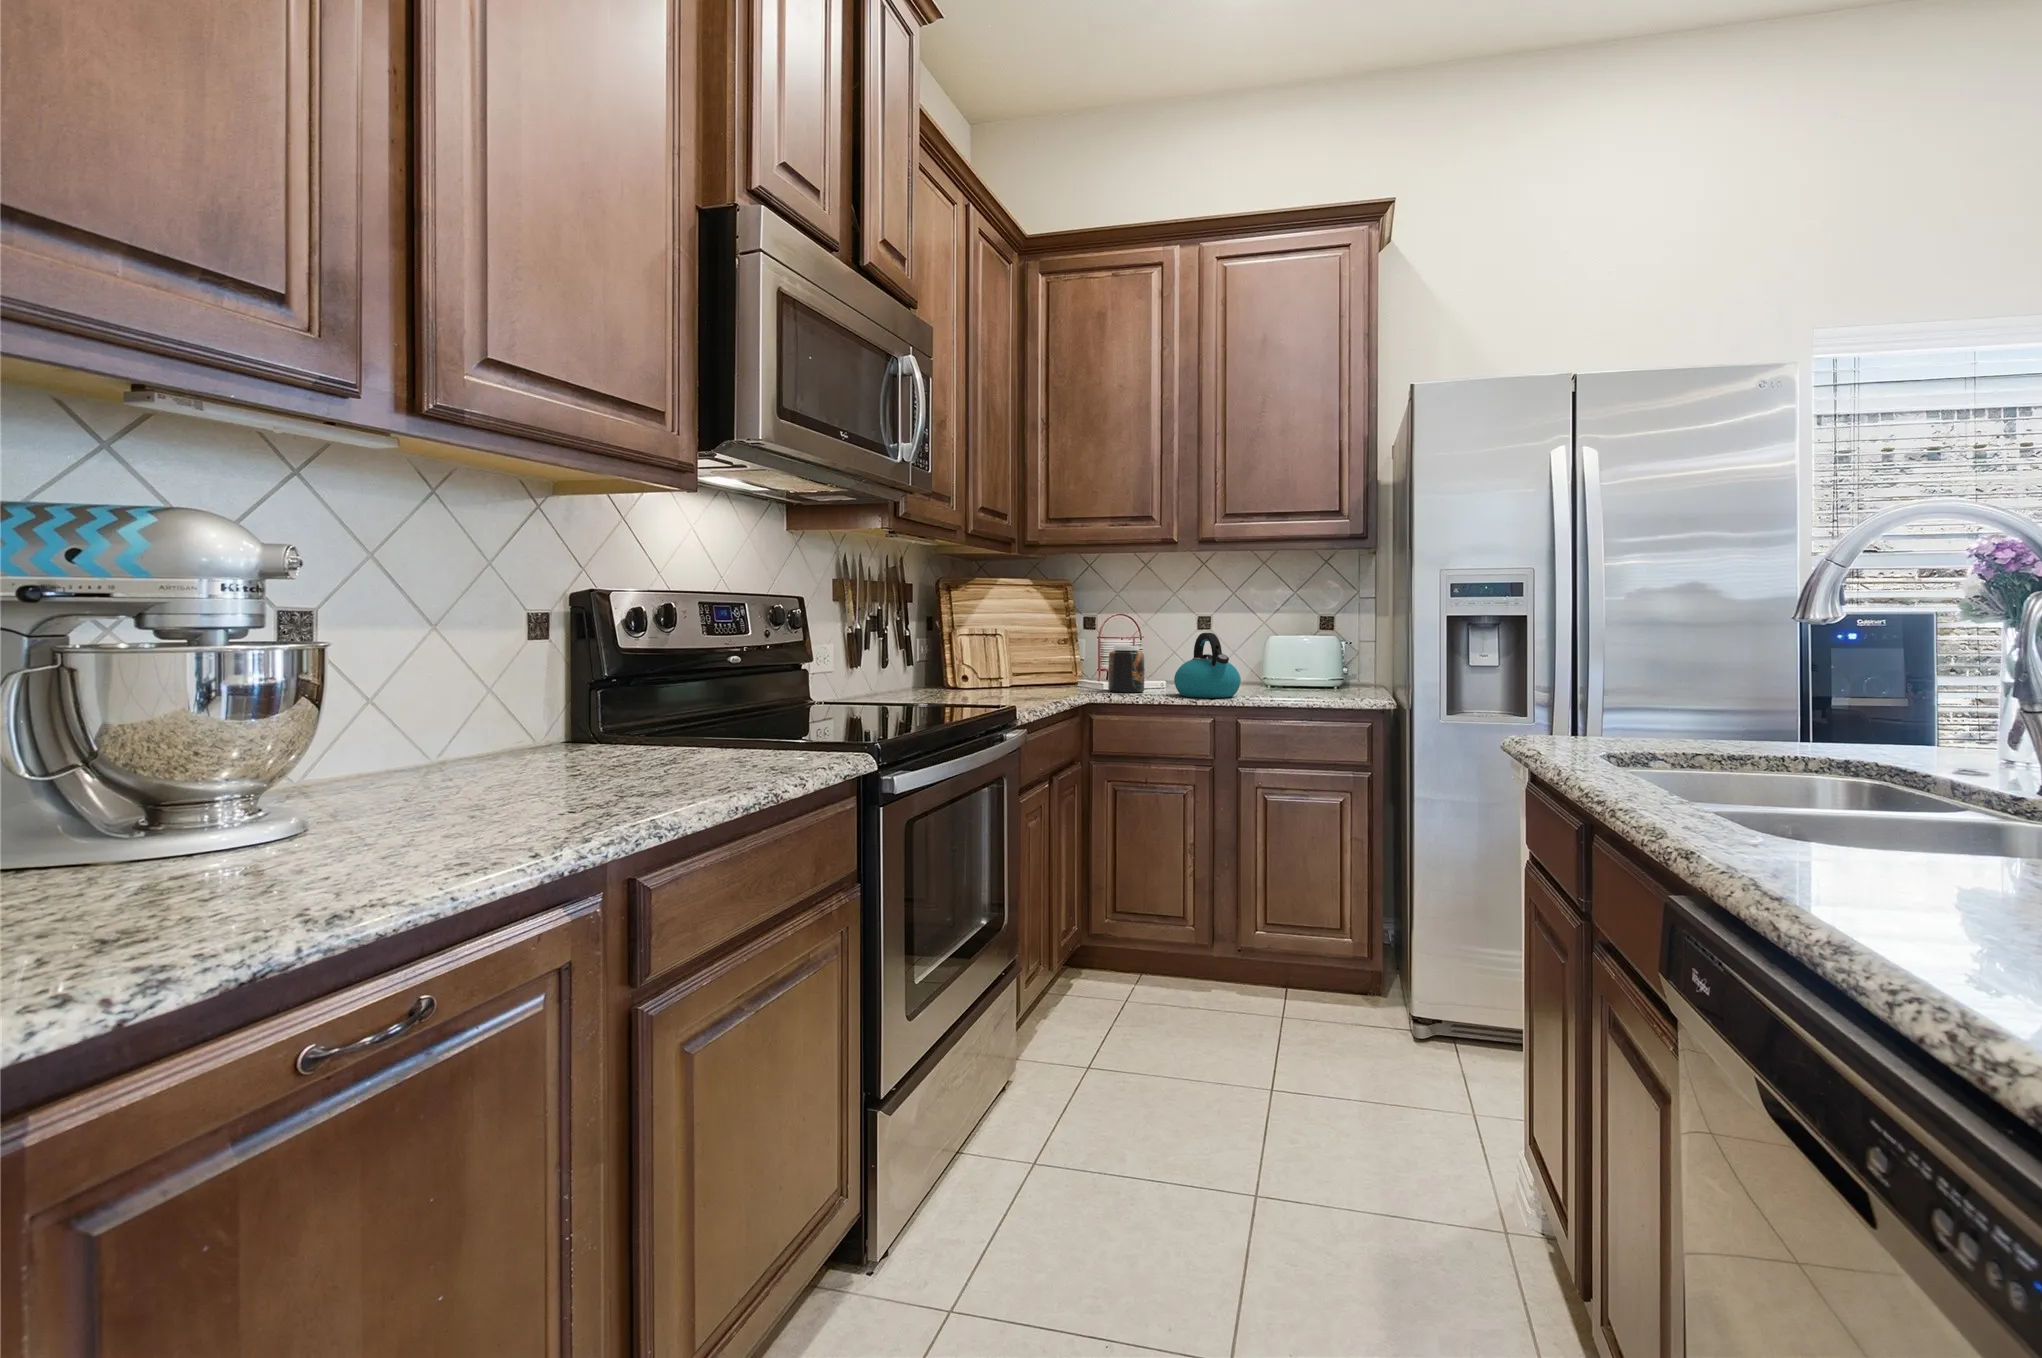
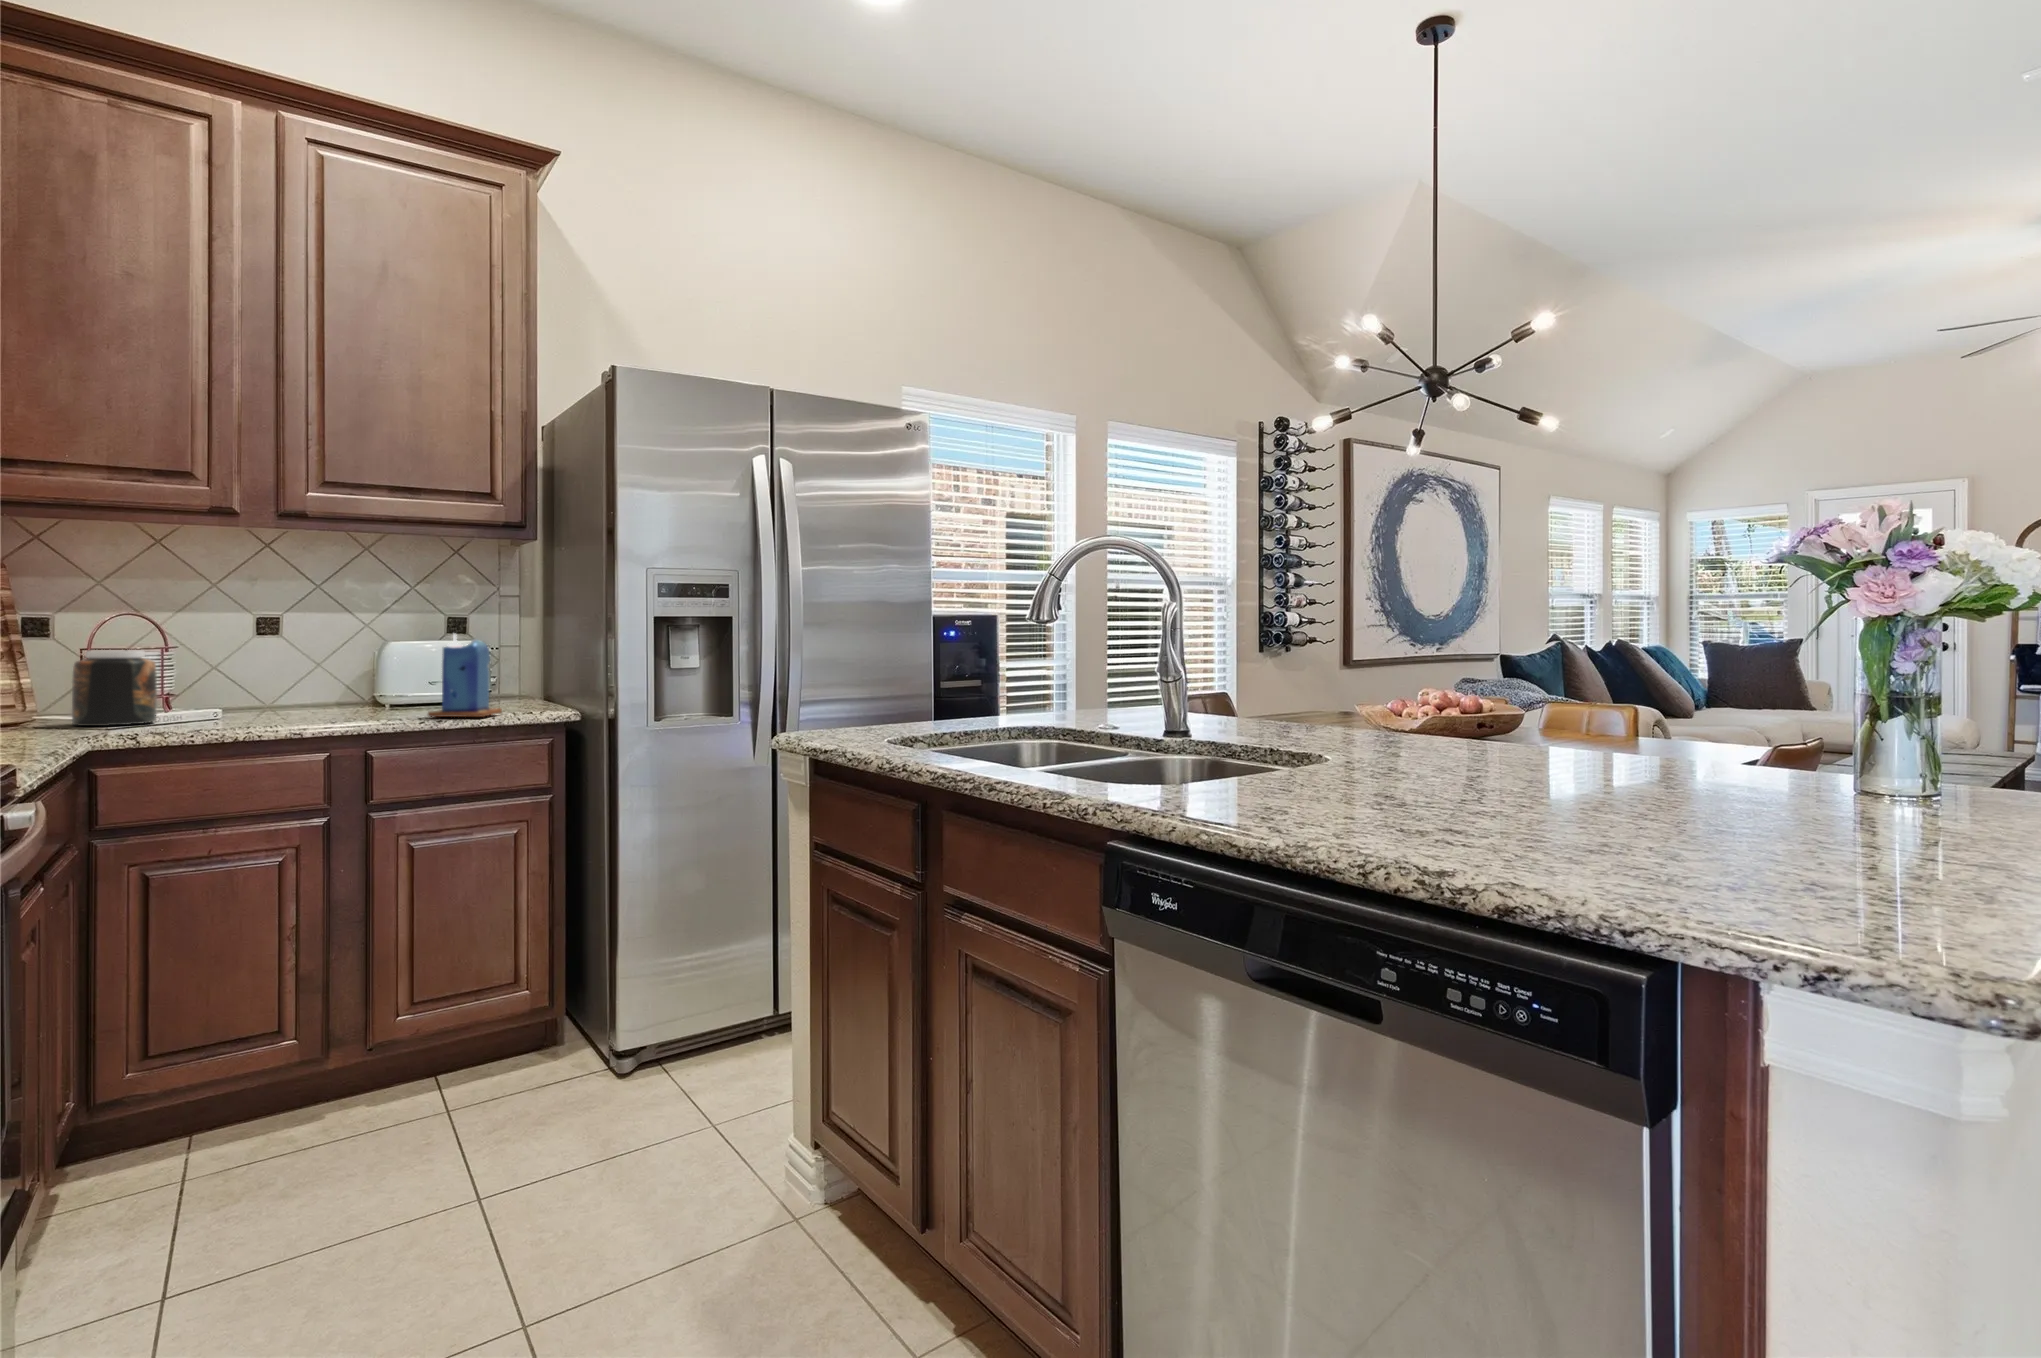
kettle: present [1174,633,1241,698] -> none [228,630,354,724]
candle: none [1282,635,1335,702] -> present [428,634,502,717]

